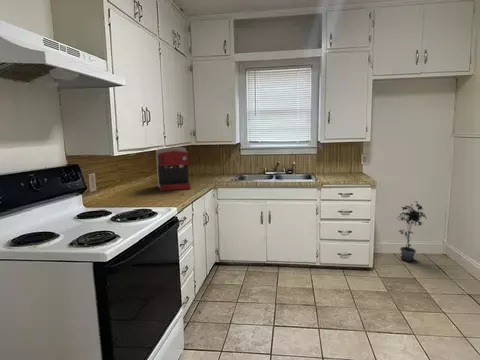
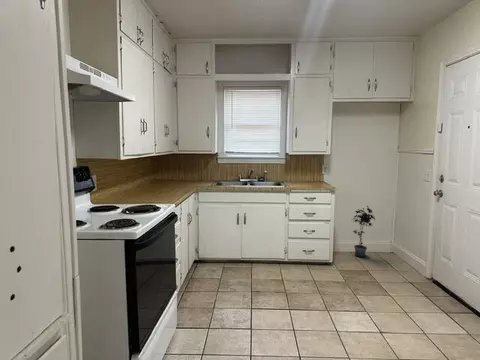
coffee maker: present [156,147,191,191] -> none [146,154,177,193]

